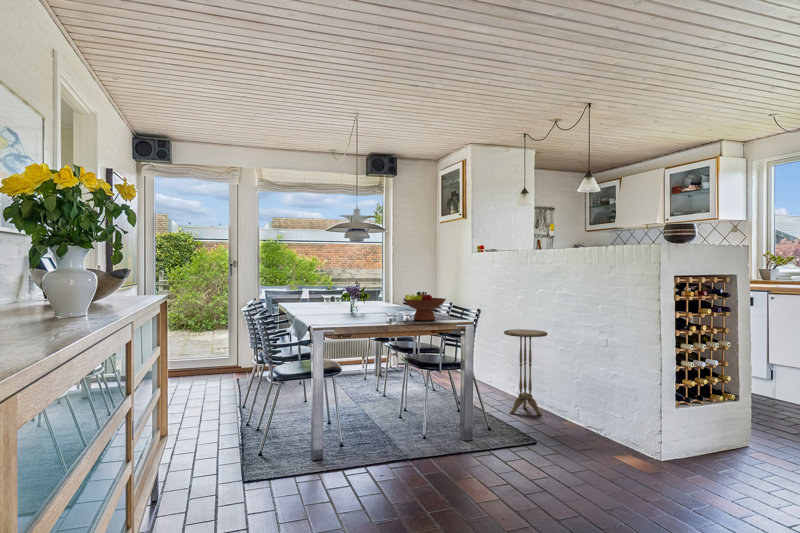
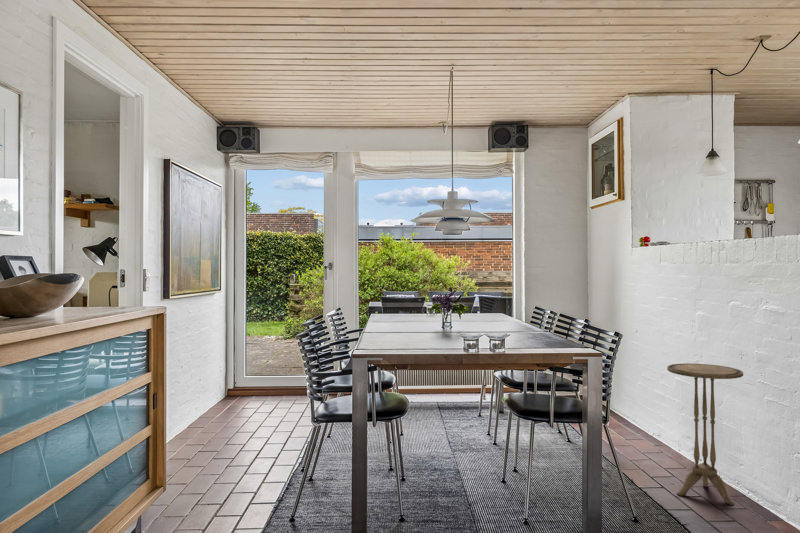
fruit bowl: present [403,292,446,320] -> none [499,304,564,347]

